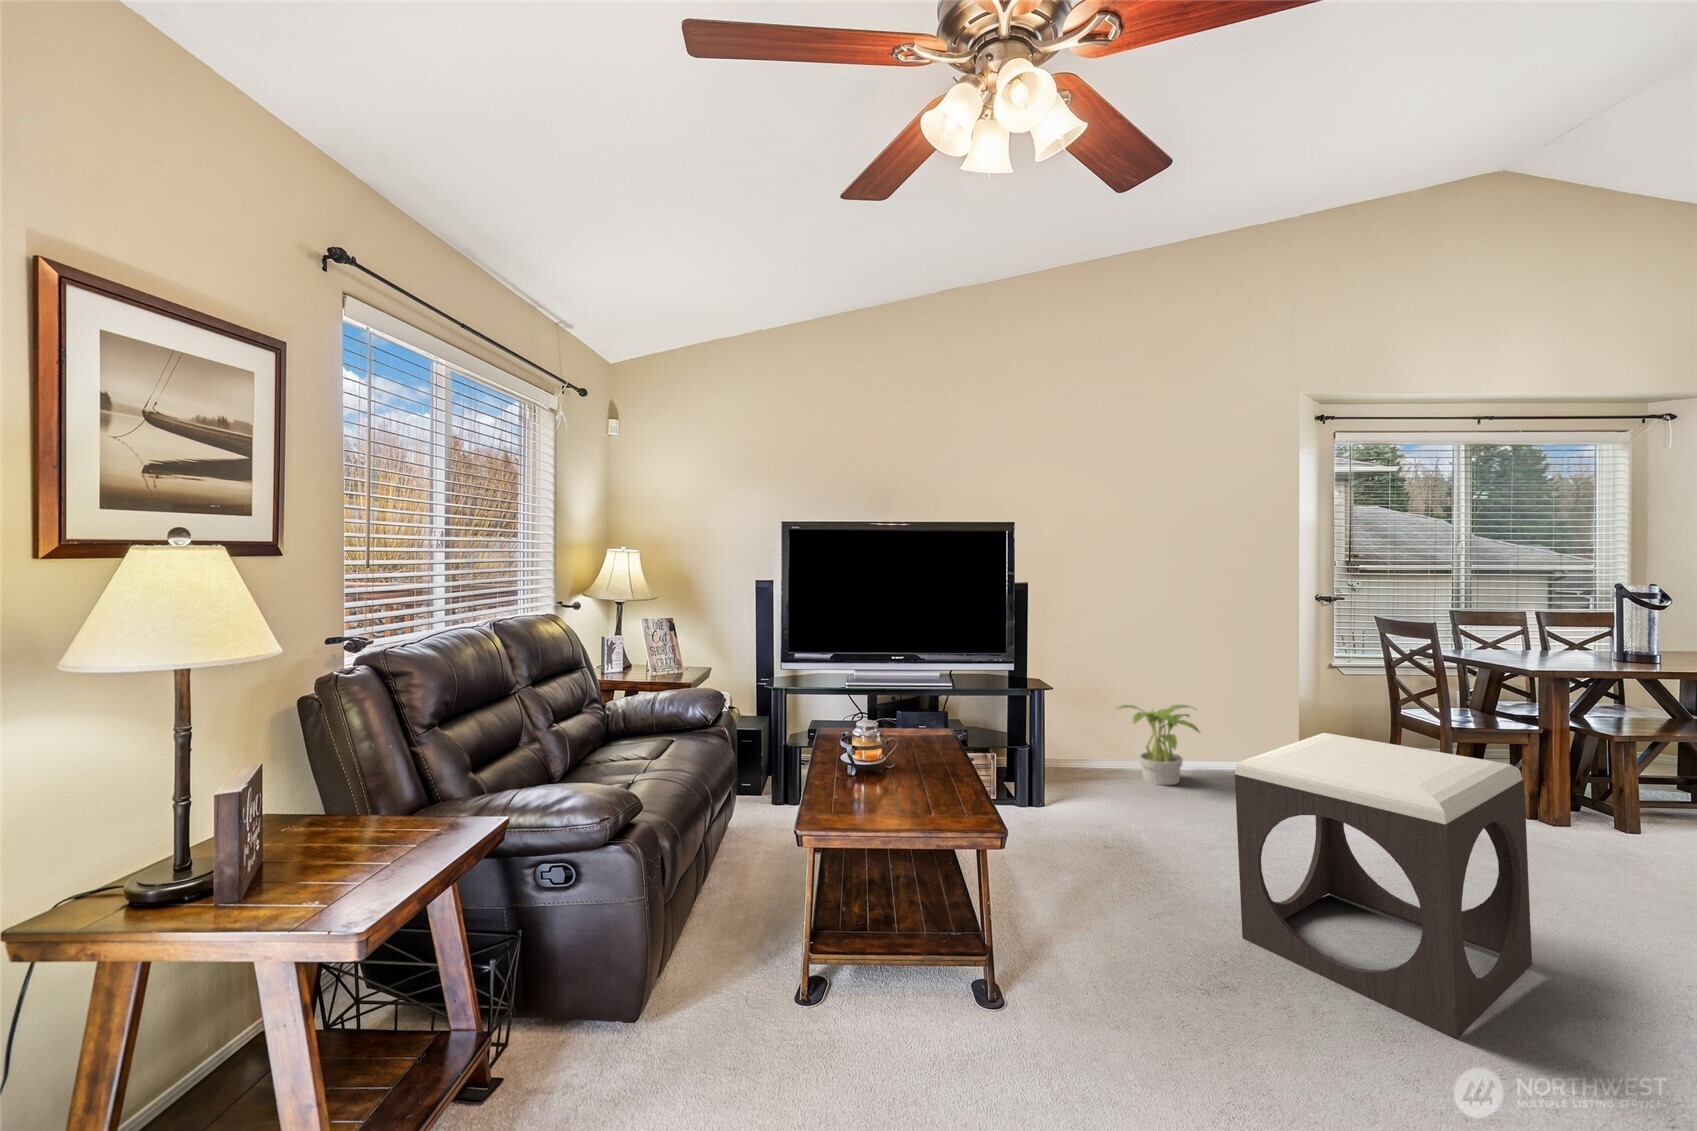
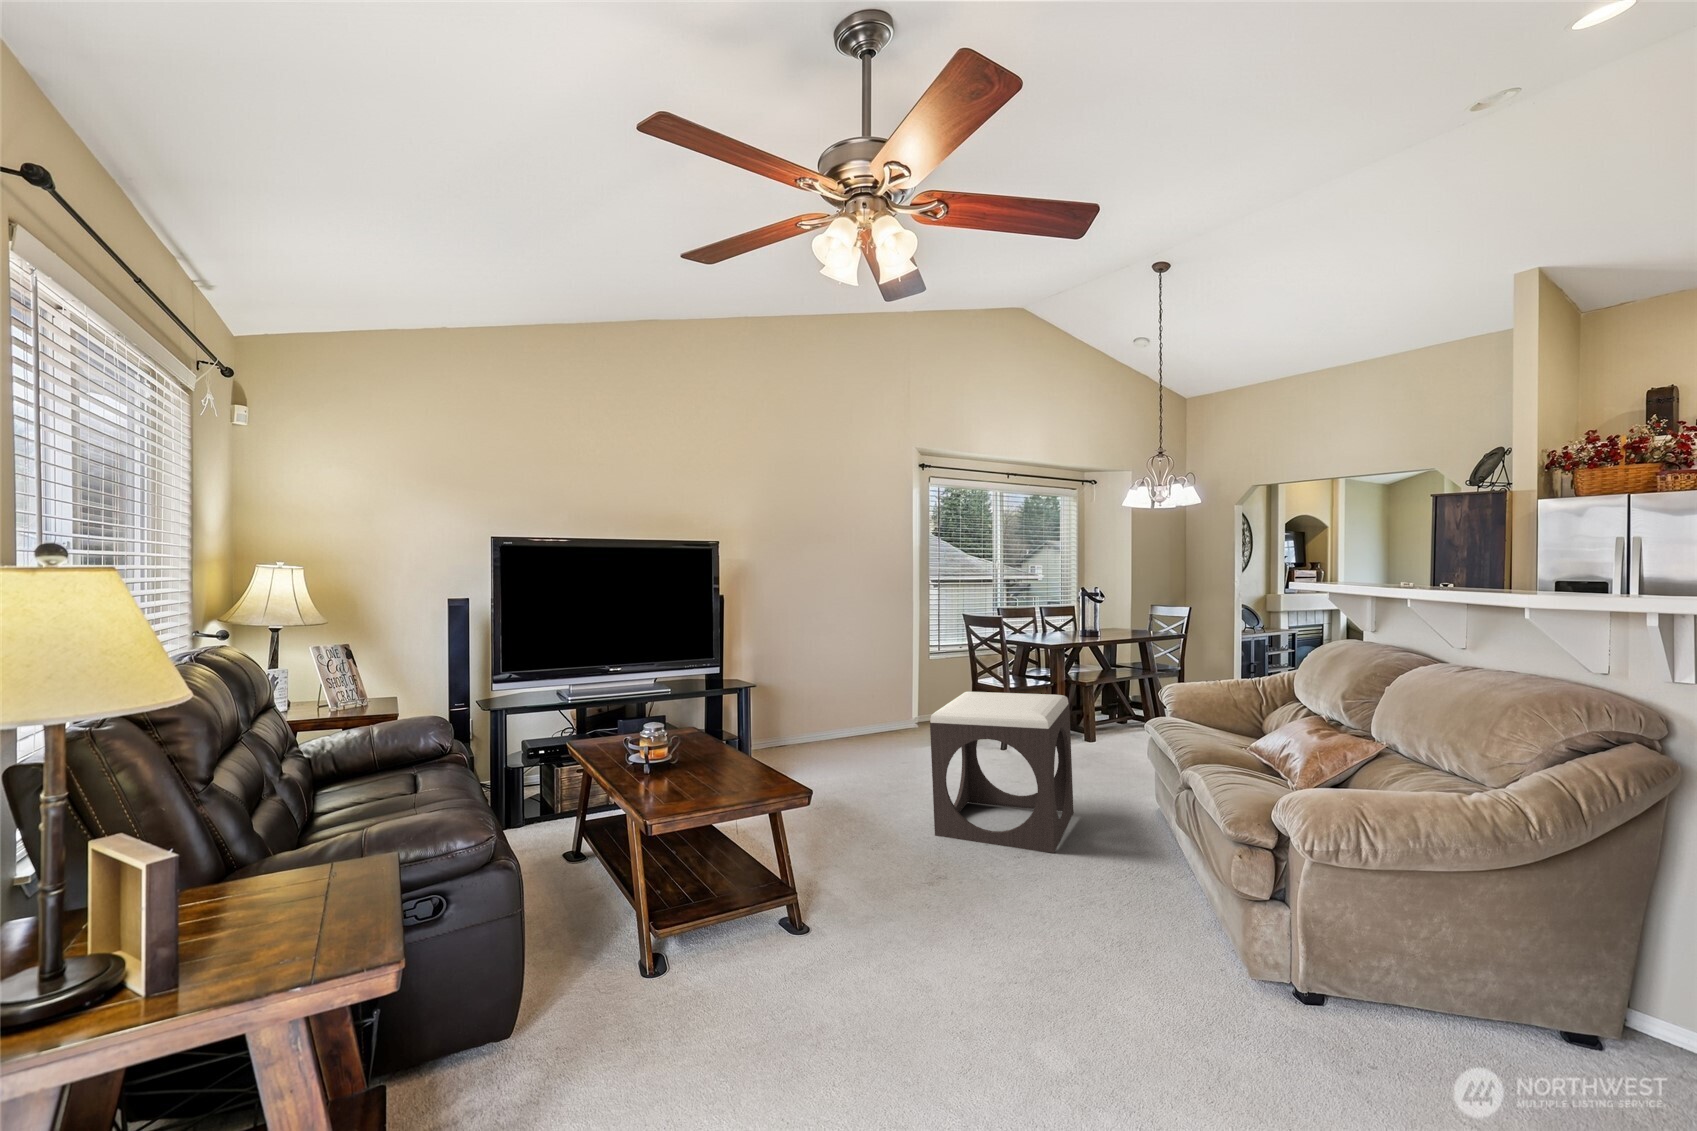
potted plant: present [1118,705,1199,785] -> none [796,691,861,759]

